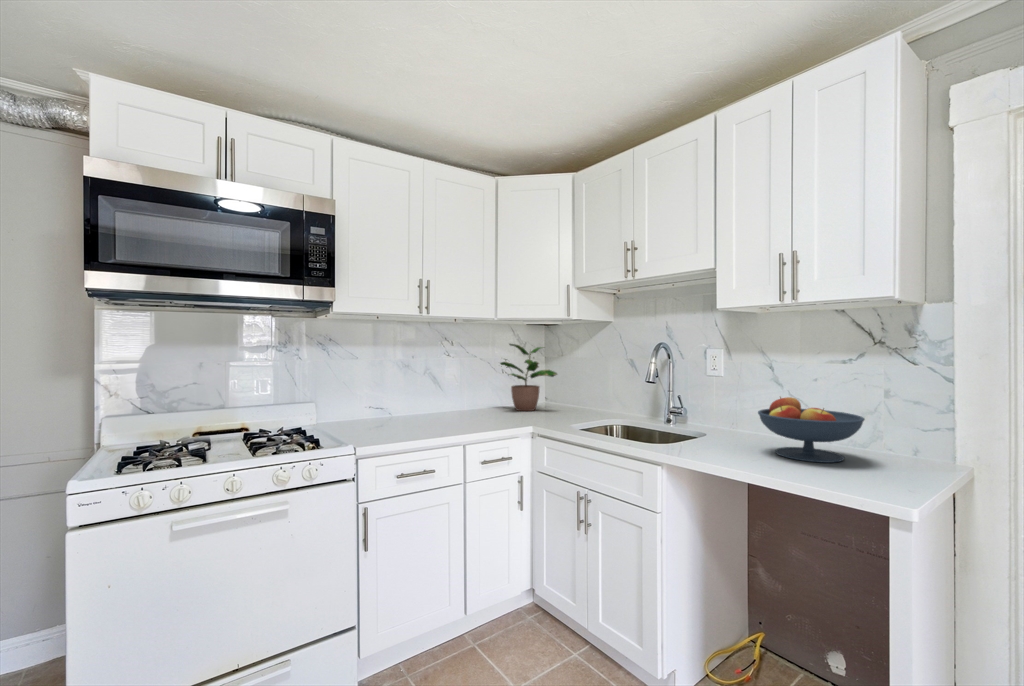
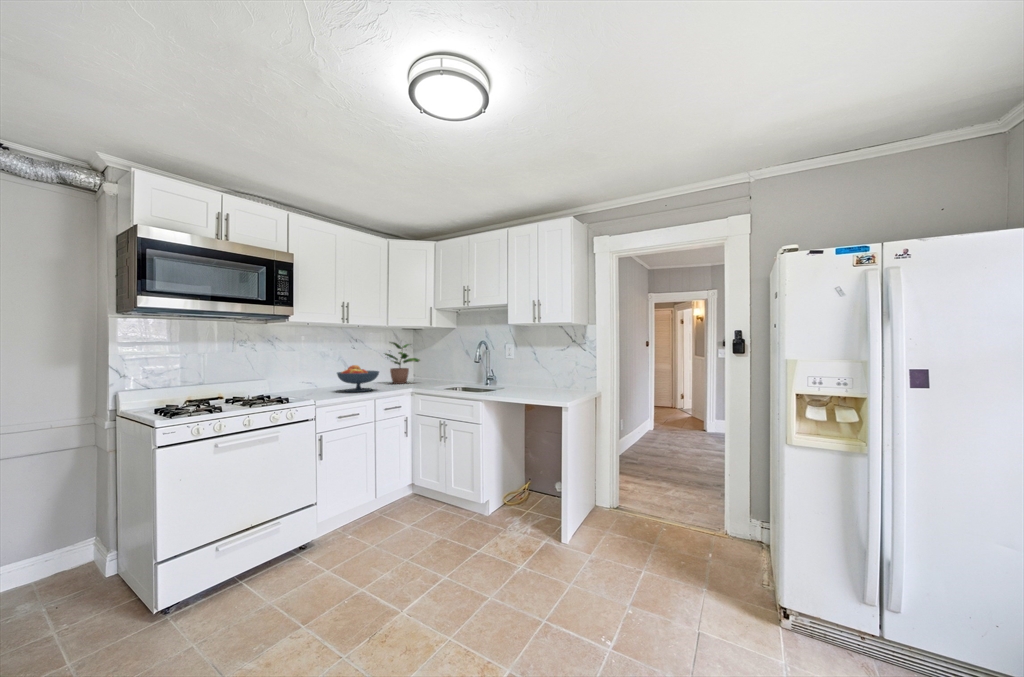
fruit bowl: present [758,397,865,463] -> present [337,365,379,392]

